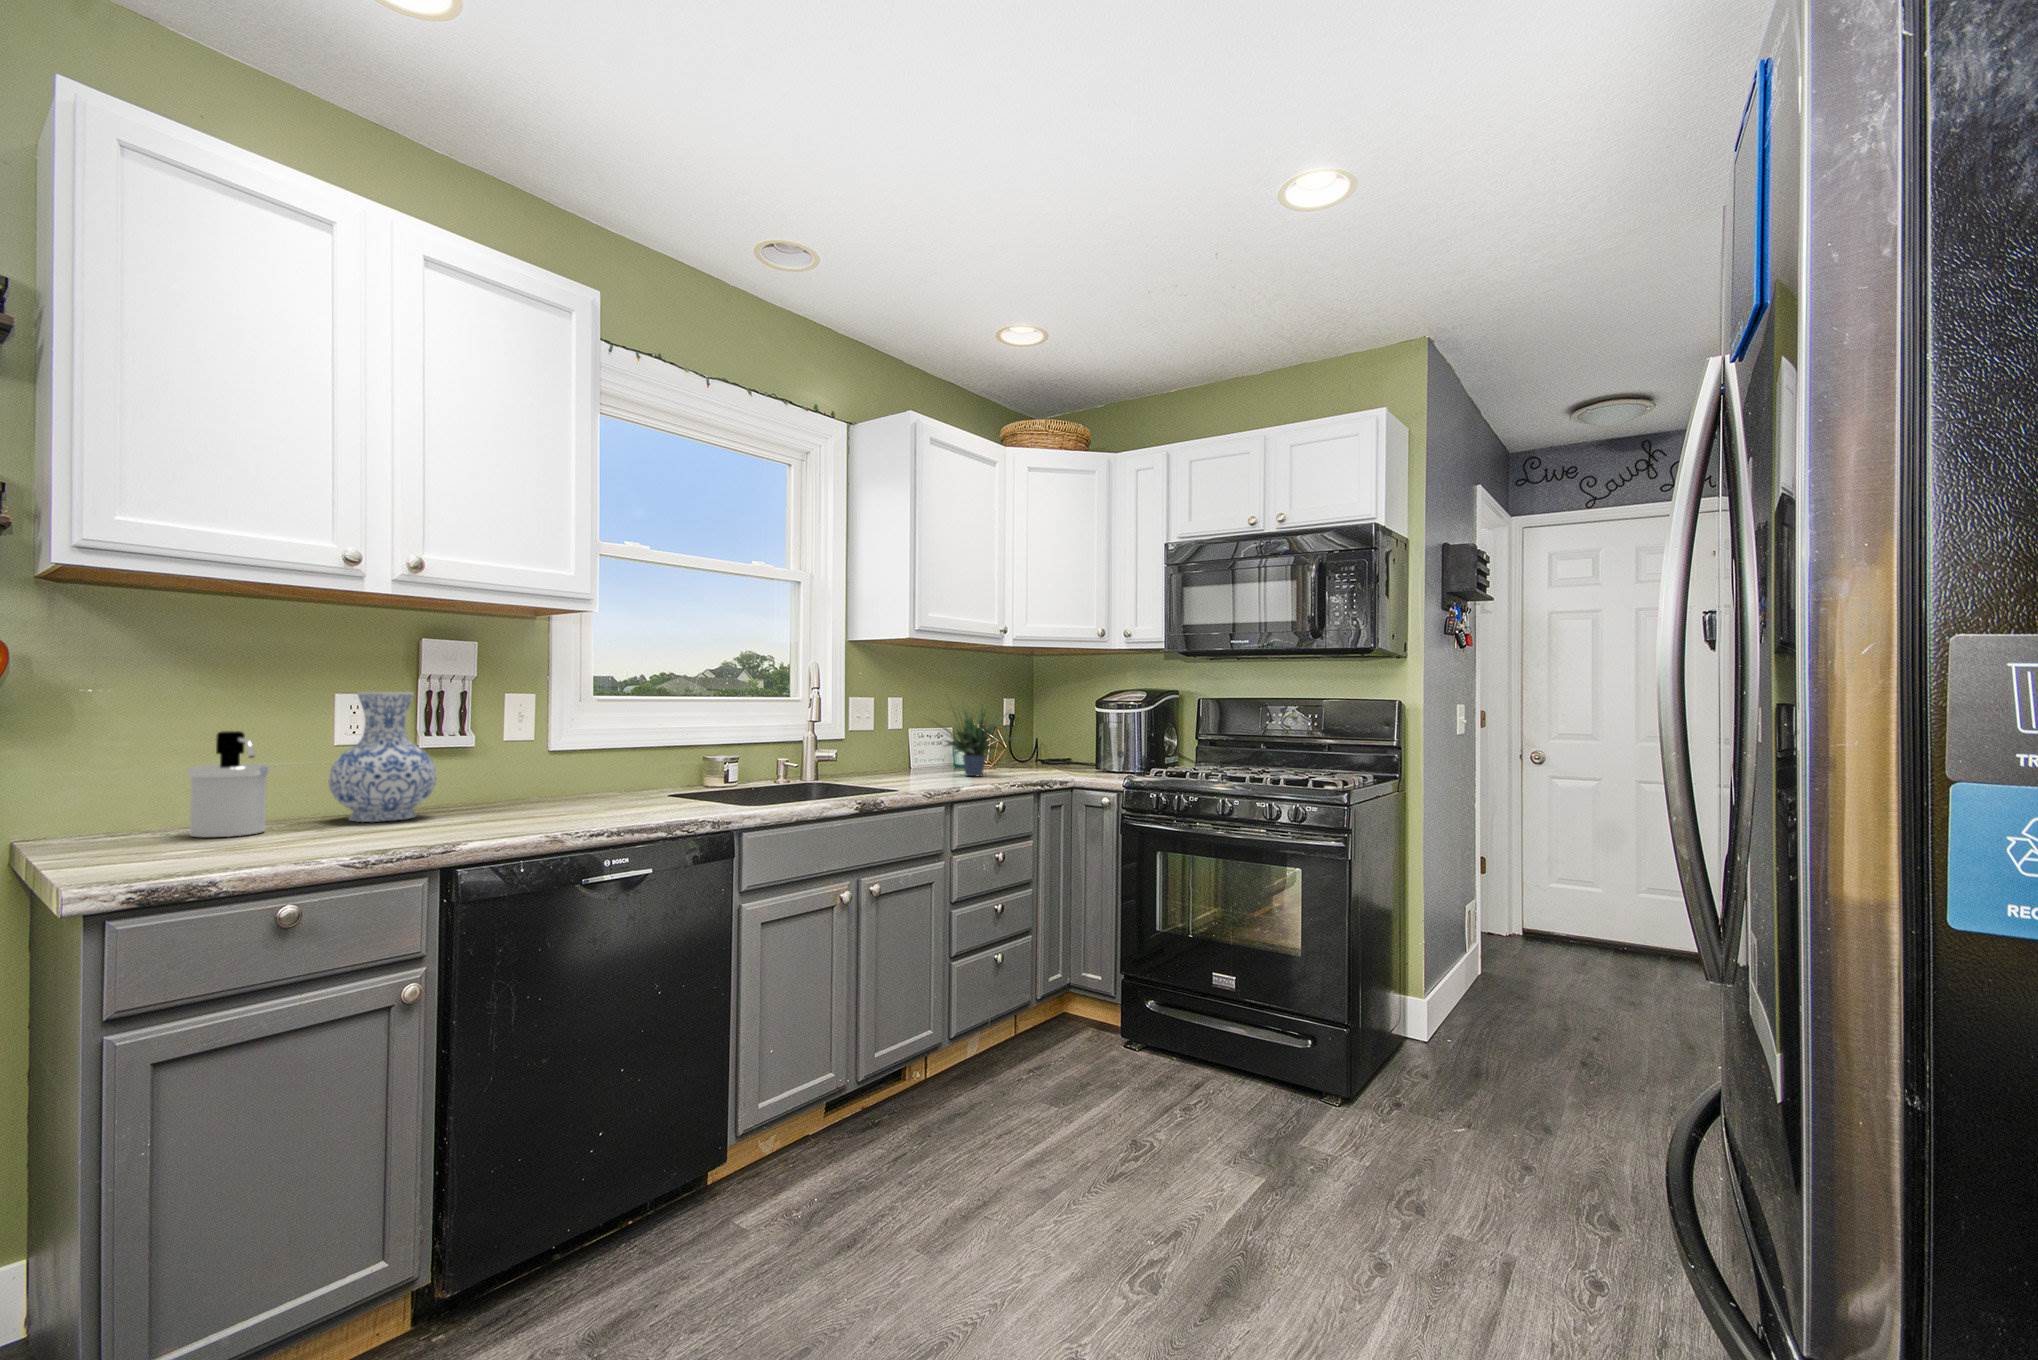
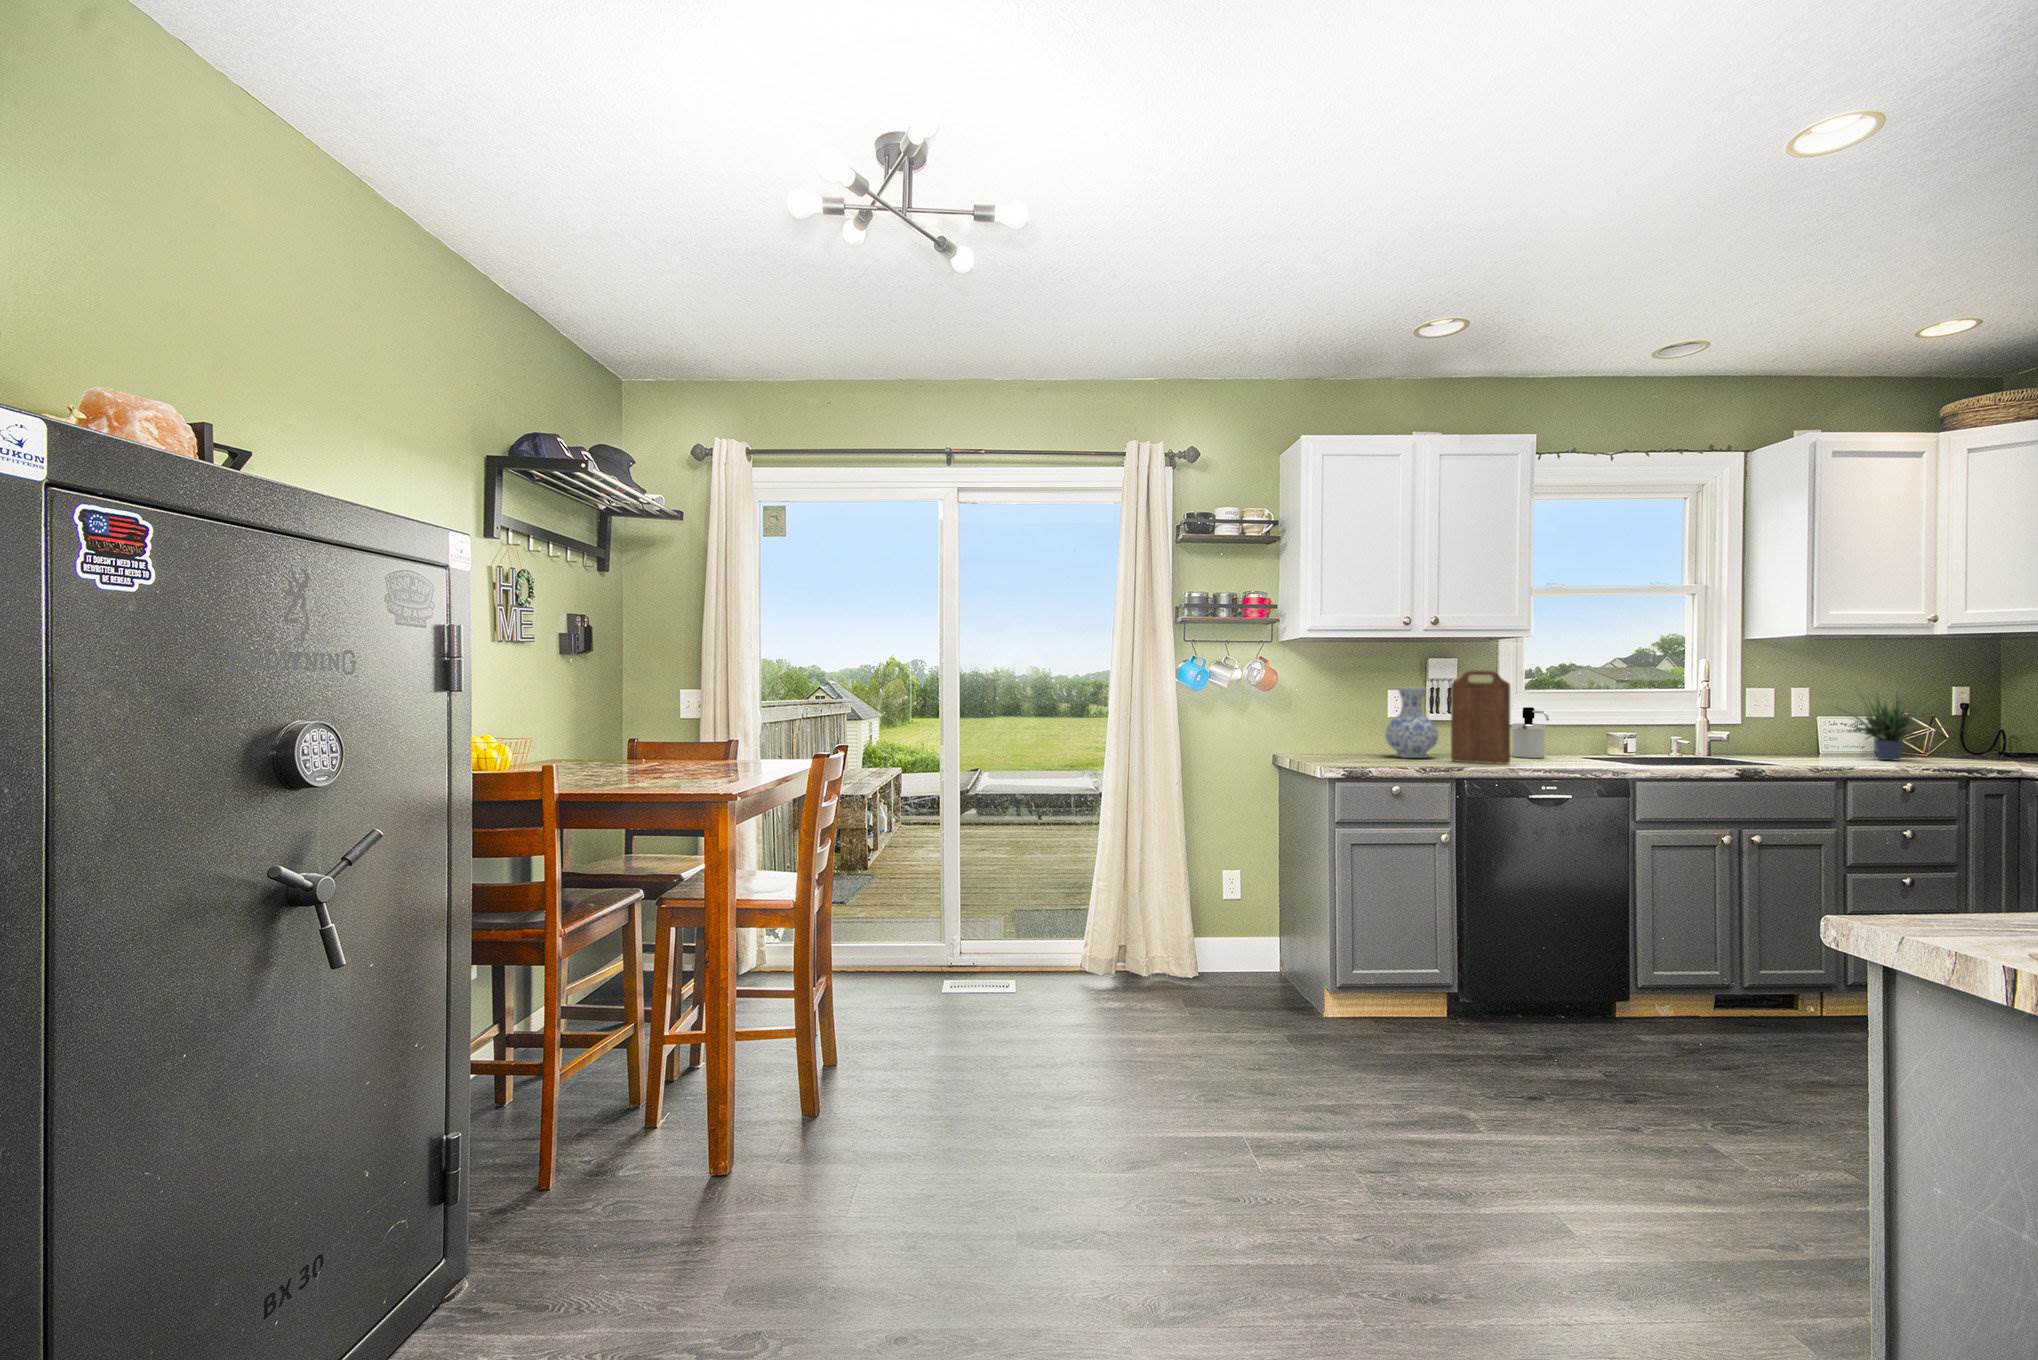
cutting board: none [454,663,560,822] -> present [1451,670,1511,764]
soap dispenser: present [188,731,270,837] -> present [1511,707,1549,758]

